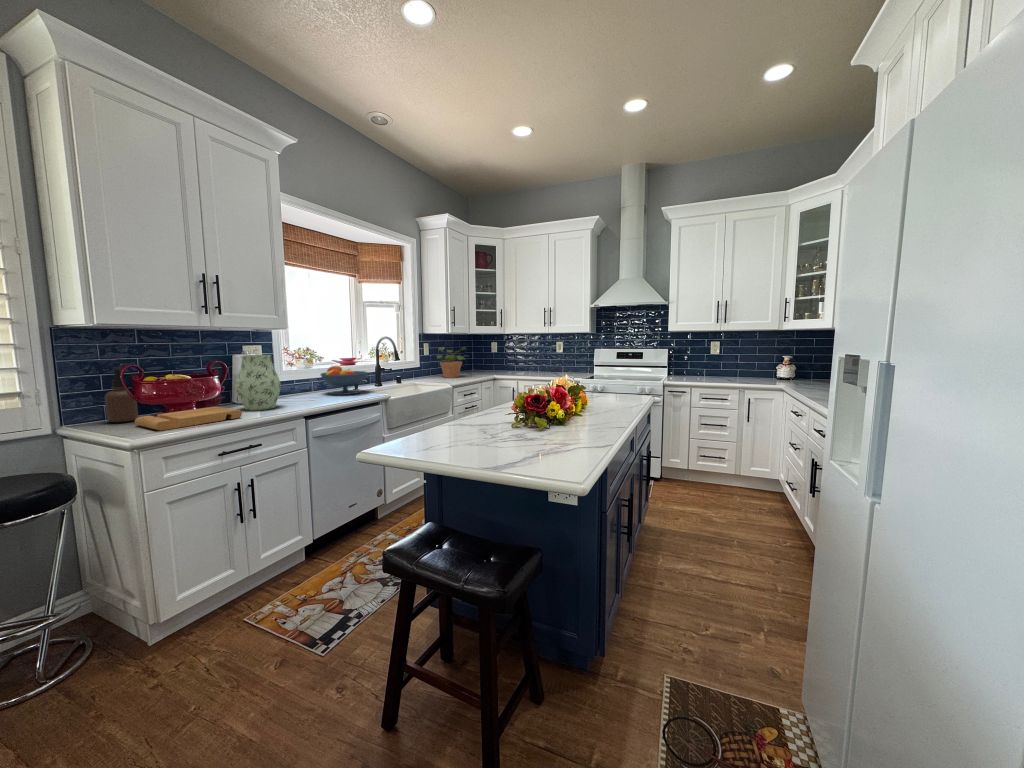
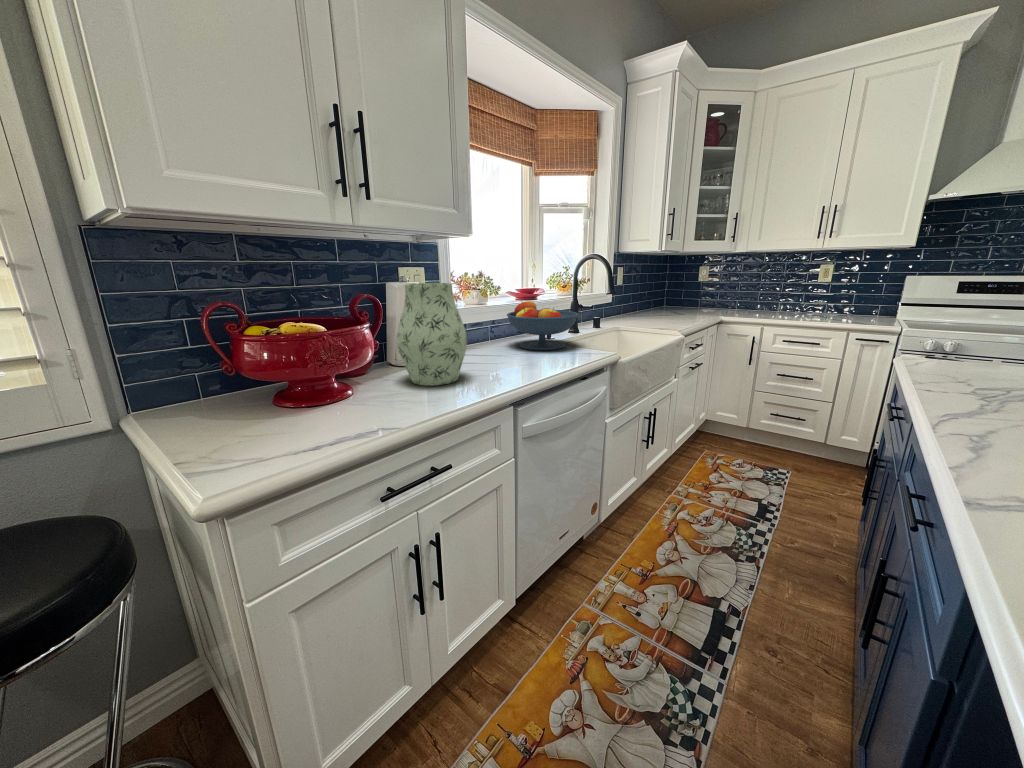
potted plant: present [436,347,466,378] -> none [637,272,691,319]
soap dispenser: present [105,369,138,423] -> none [187,309,247,410]
cutting board: present [135,406,242,431] -> none [232,380,415,451]

